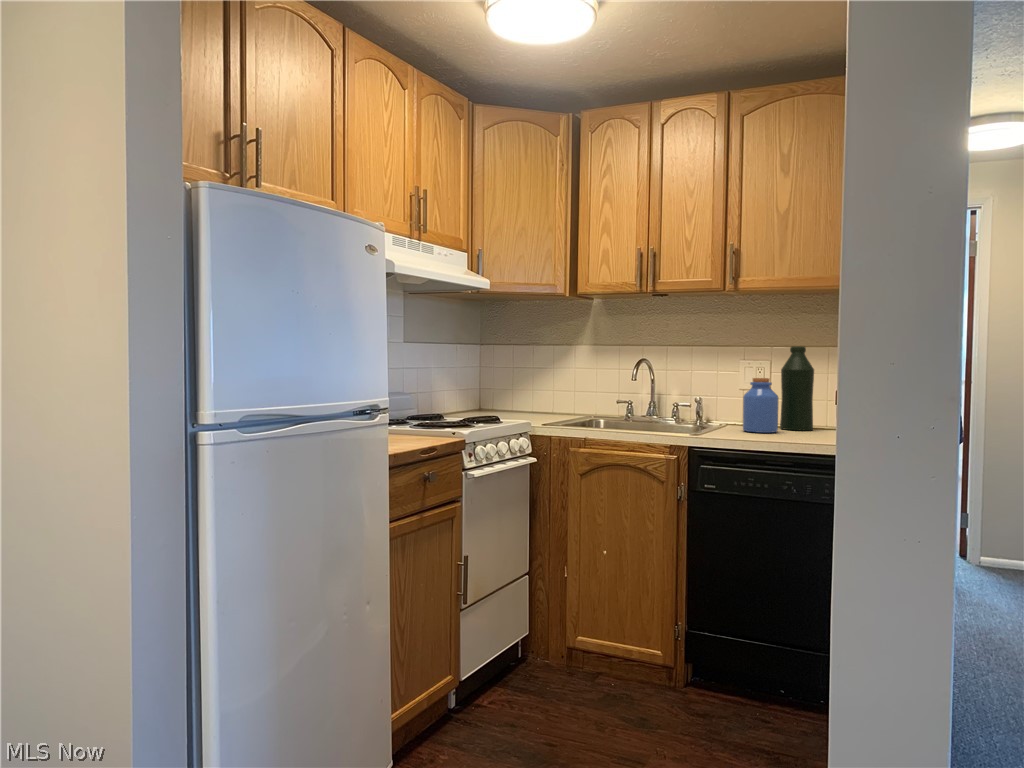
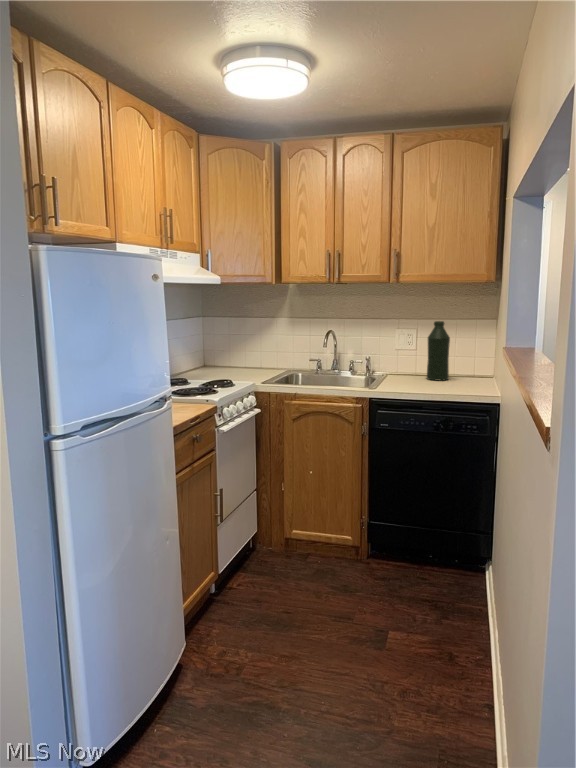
jar: present [743,378,778,433] -> none [404,346,428,385]

